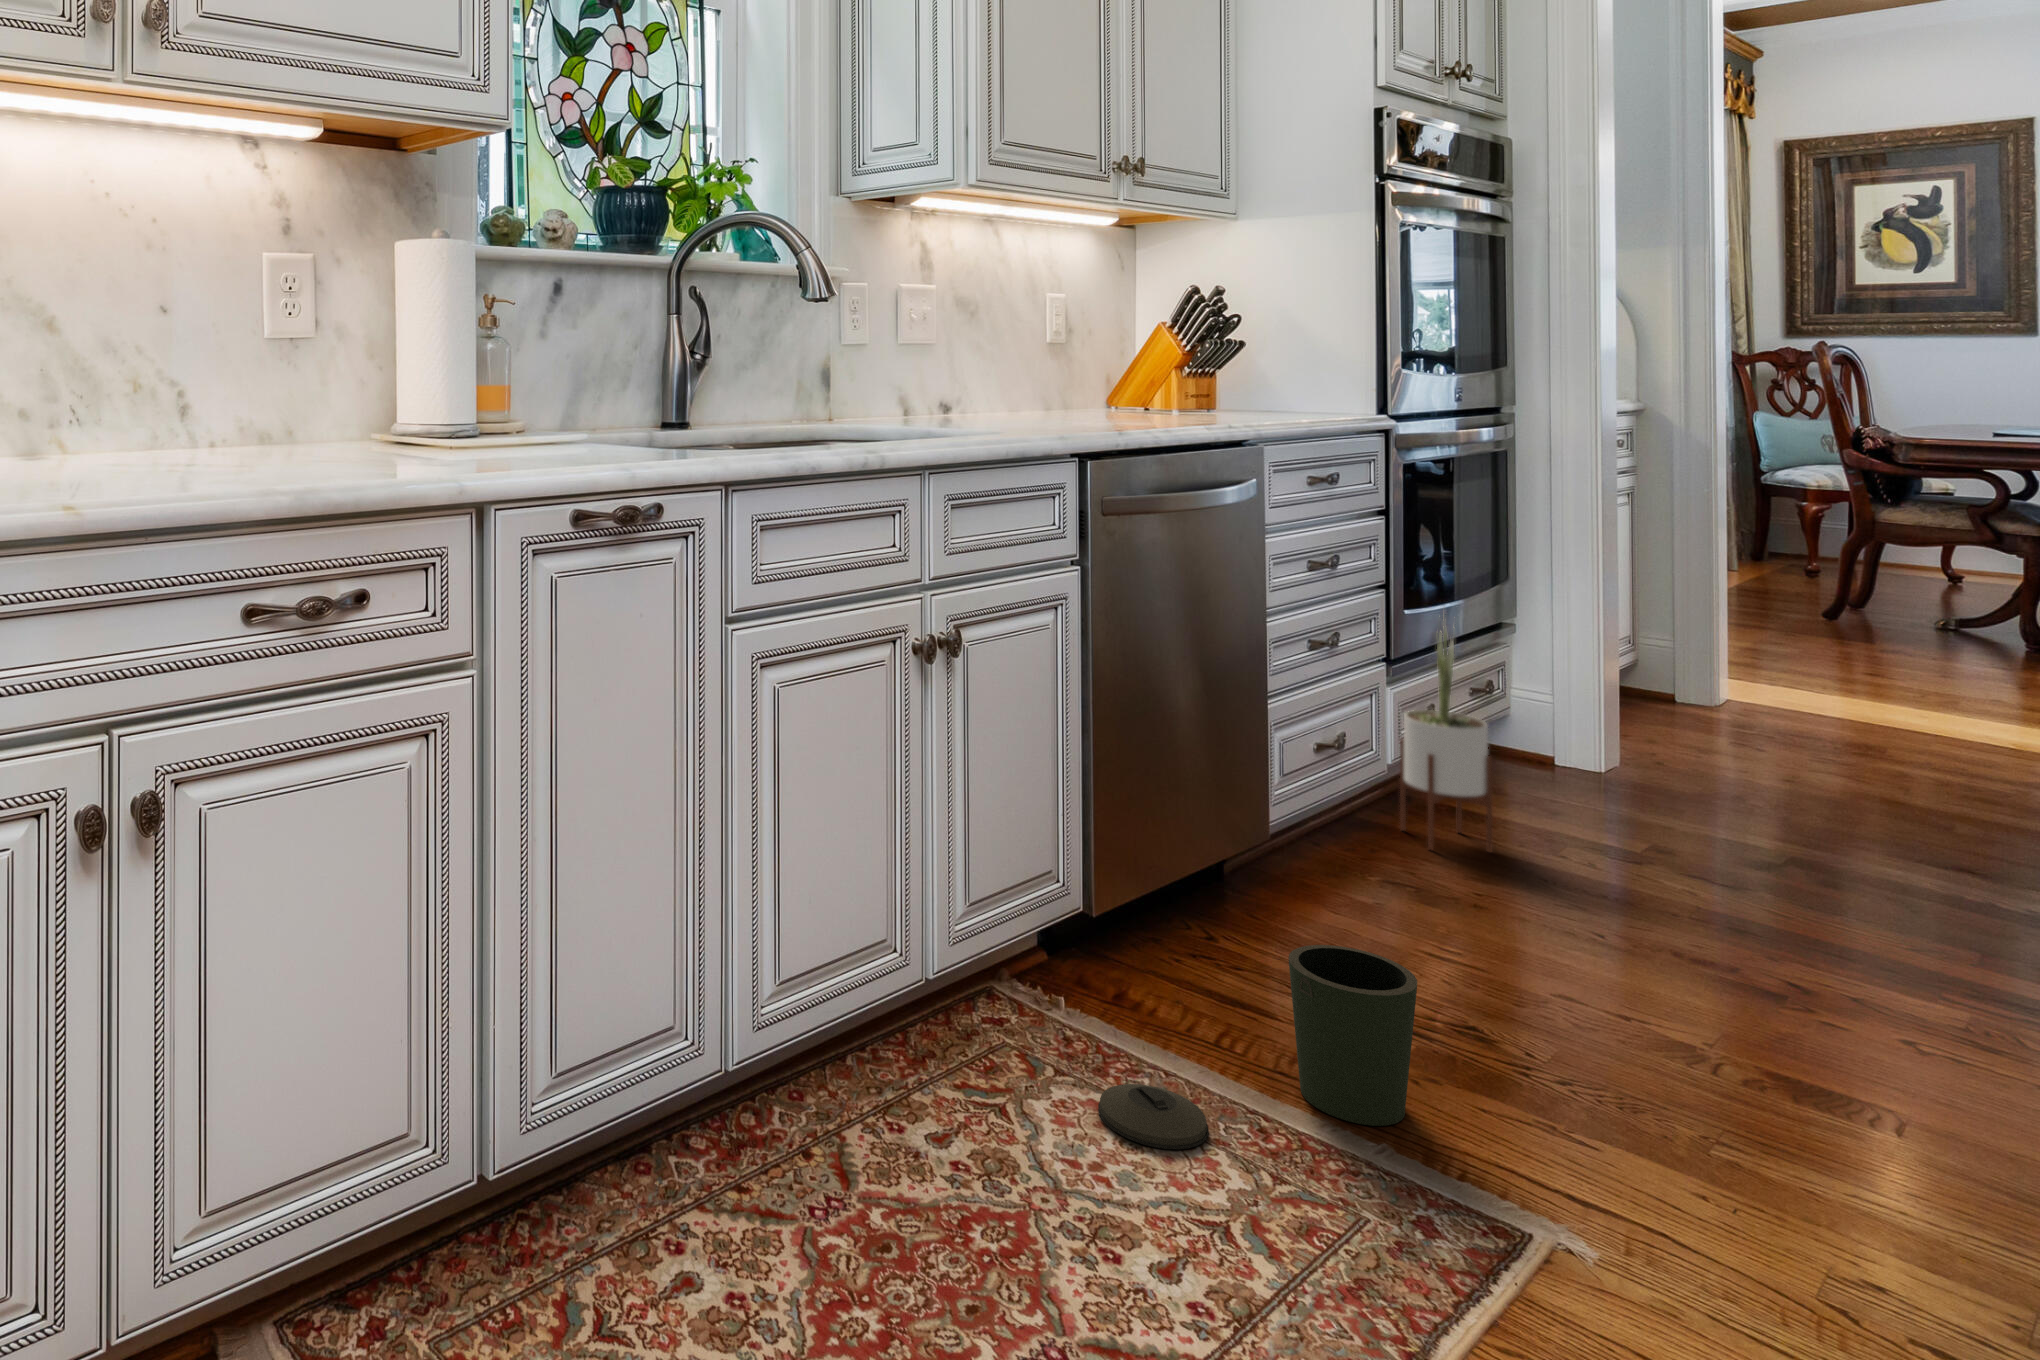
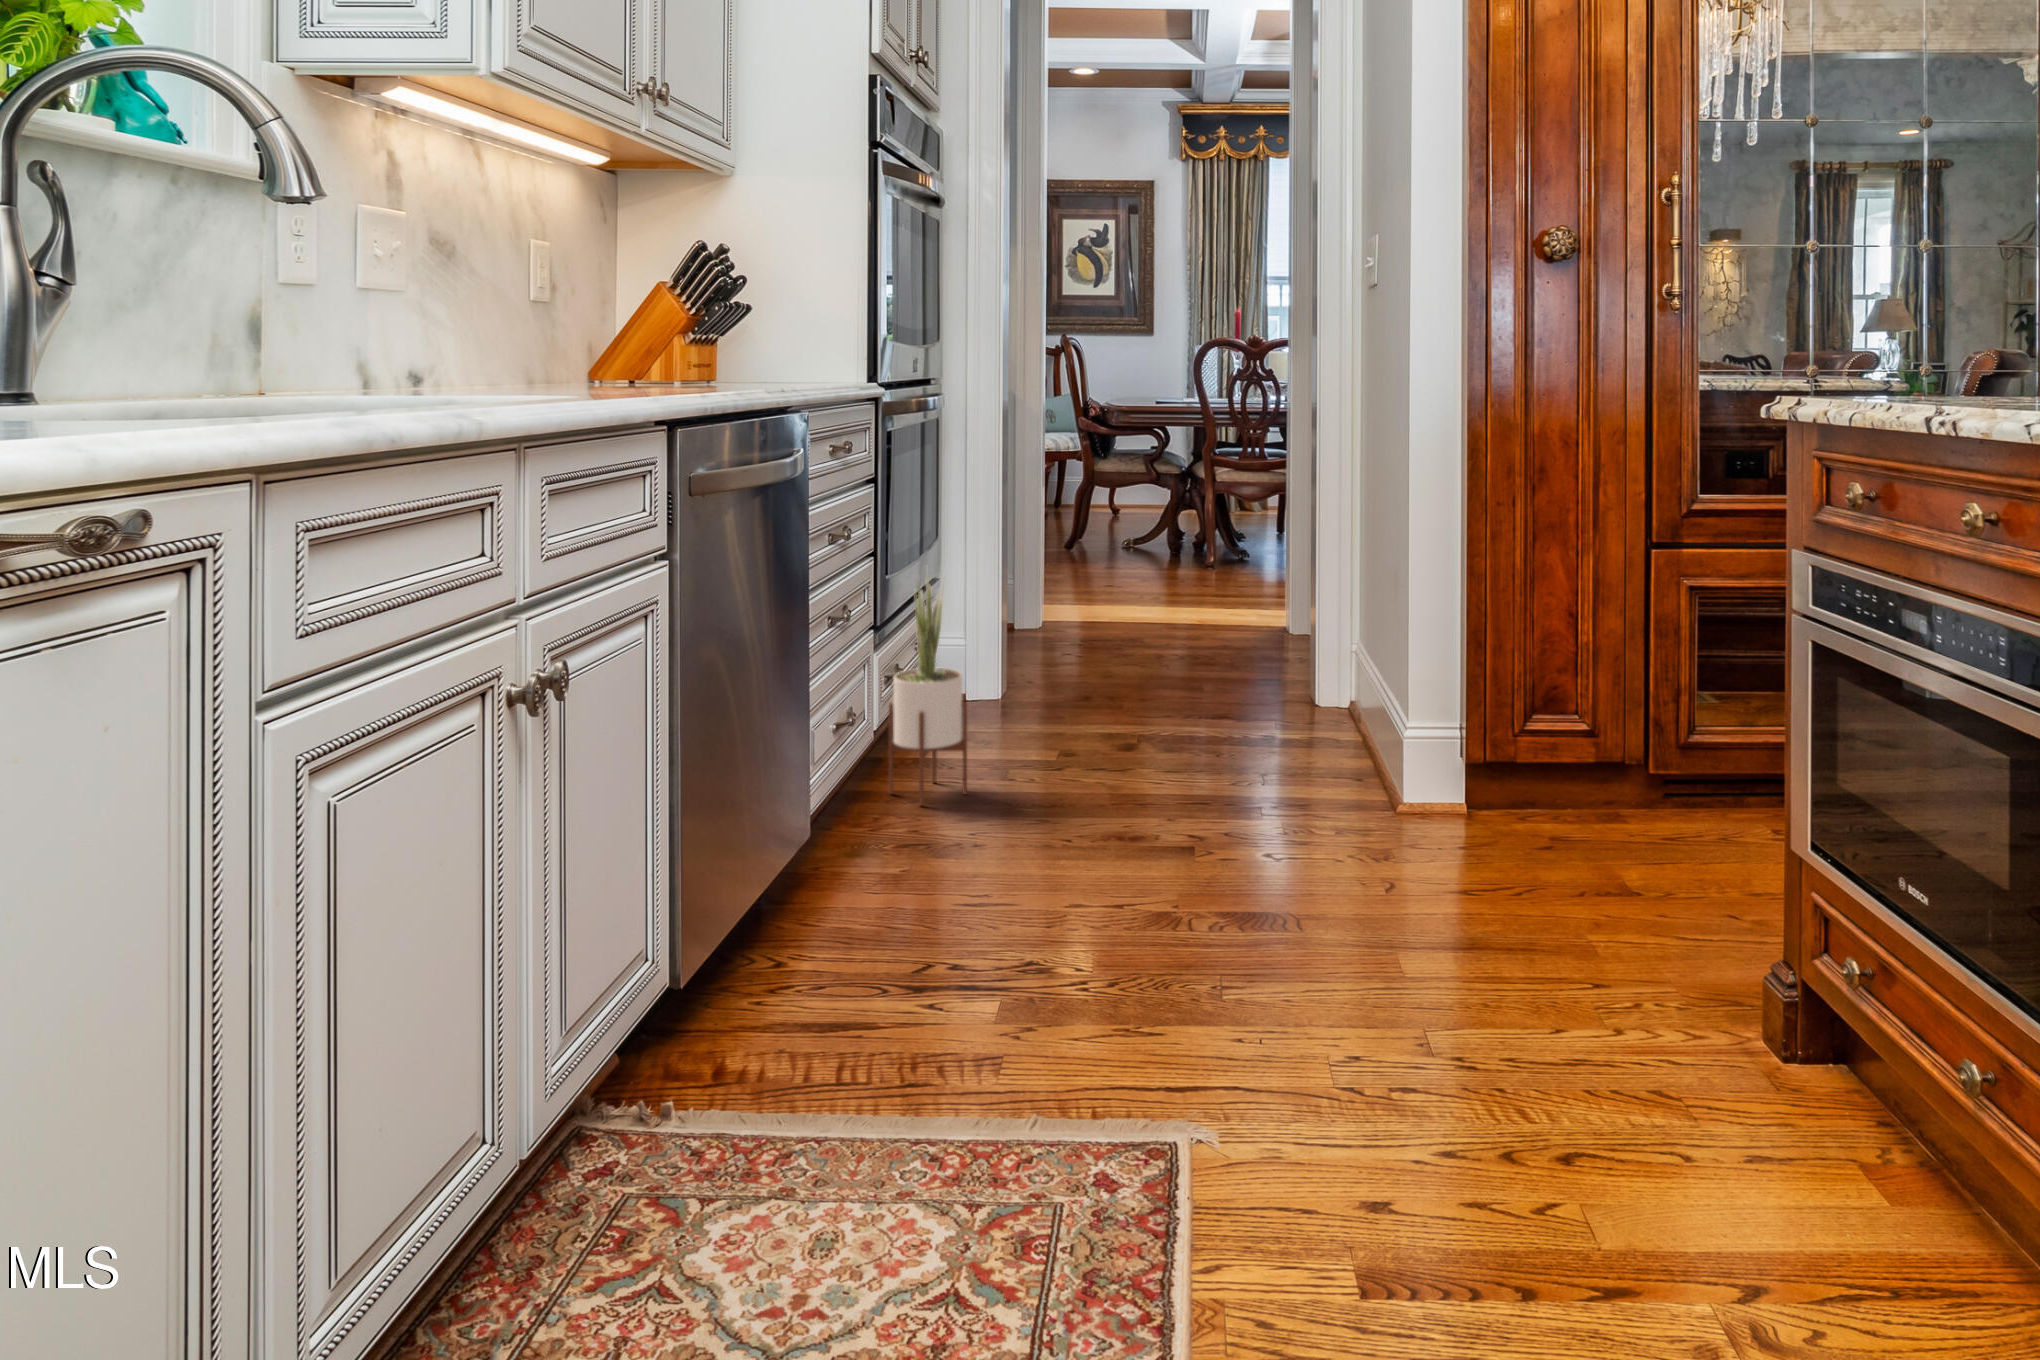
trash can: present [1098,945,1417,1149] -> none [763,923,1047,1244]

